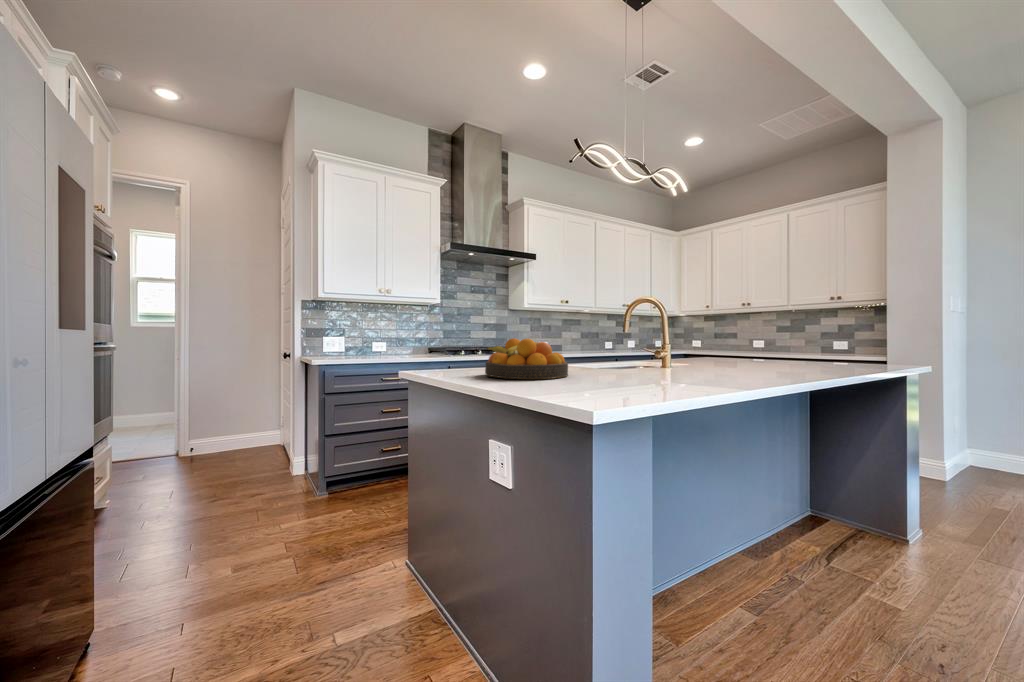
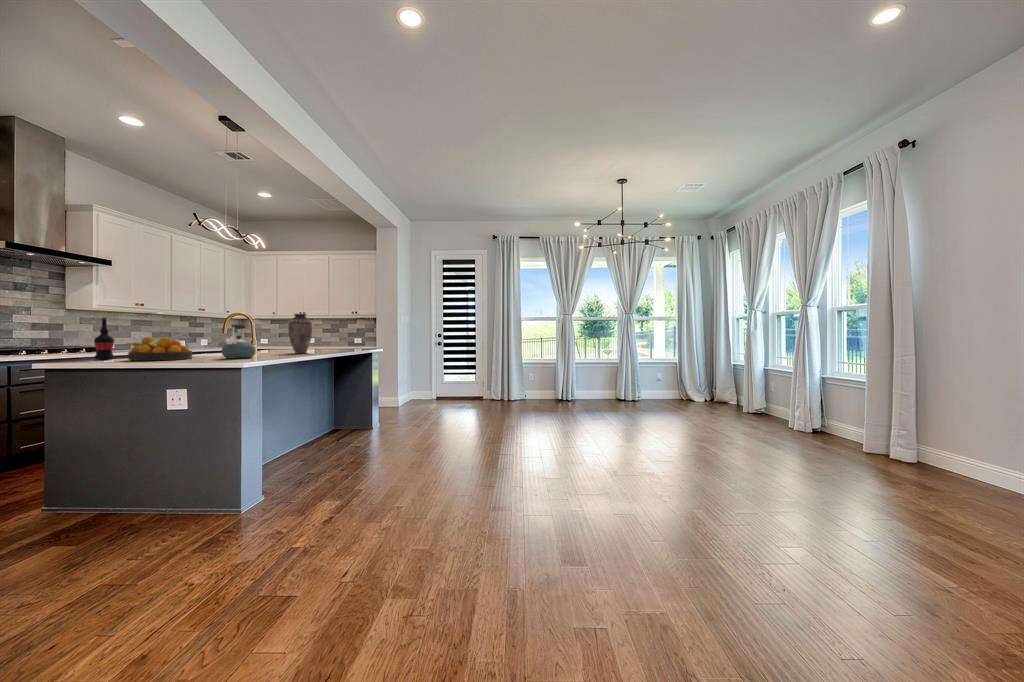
vase: none [737,290,789,374] -> present [288,314,312,353]
wine bottle: none [468,310,489,370] -> present [94,317,114,360]
kettle: none [604,314,668,386] -> present [222,325,255,358]

